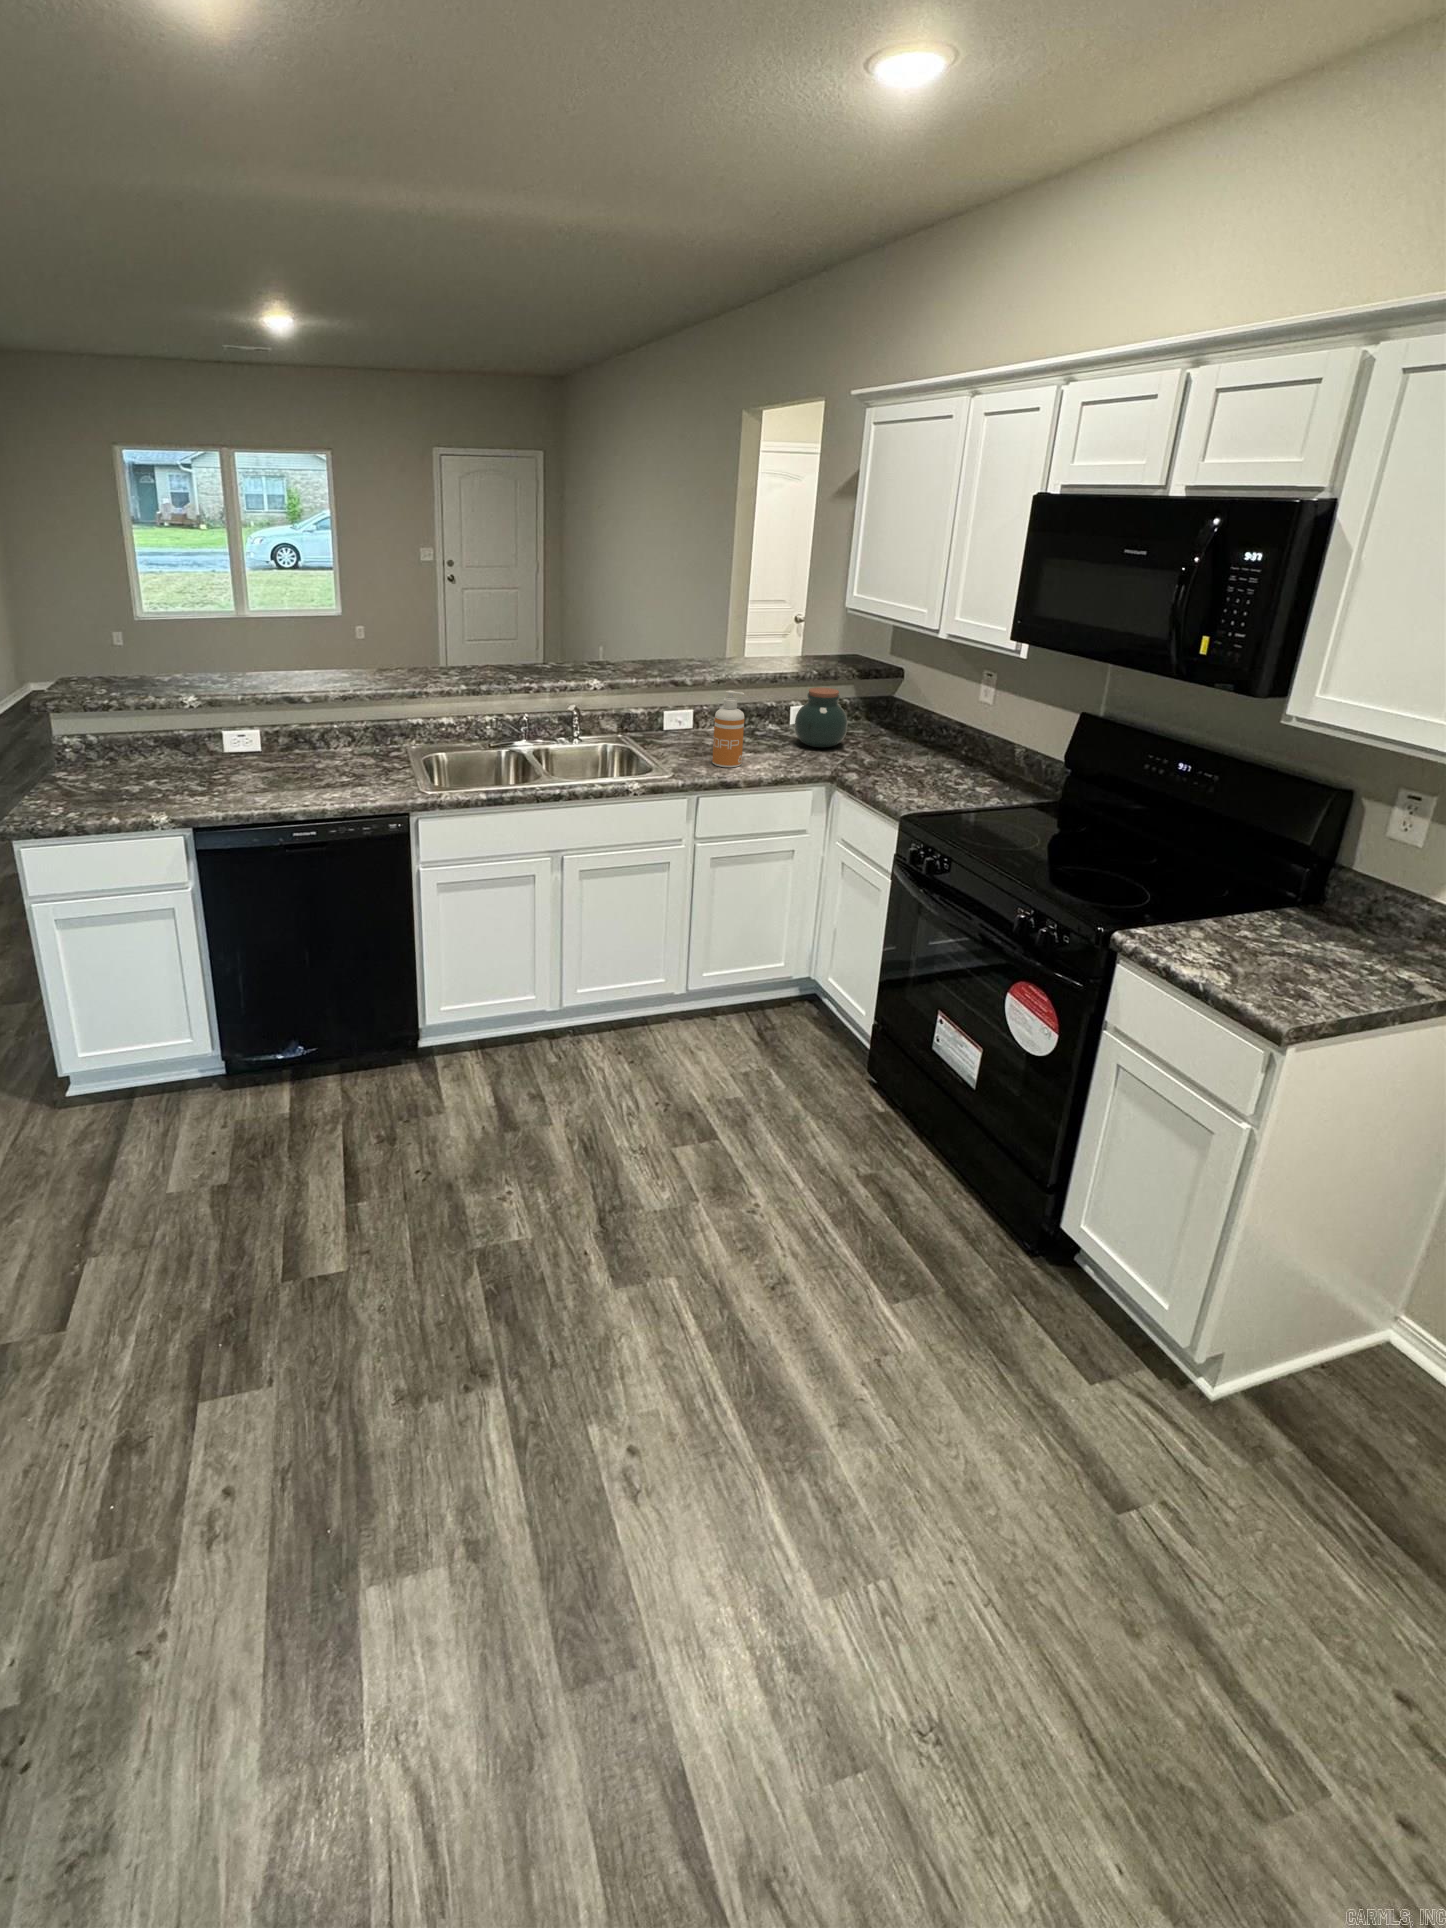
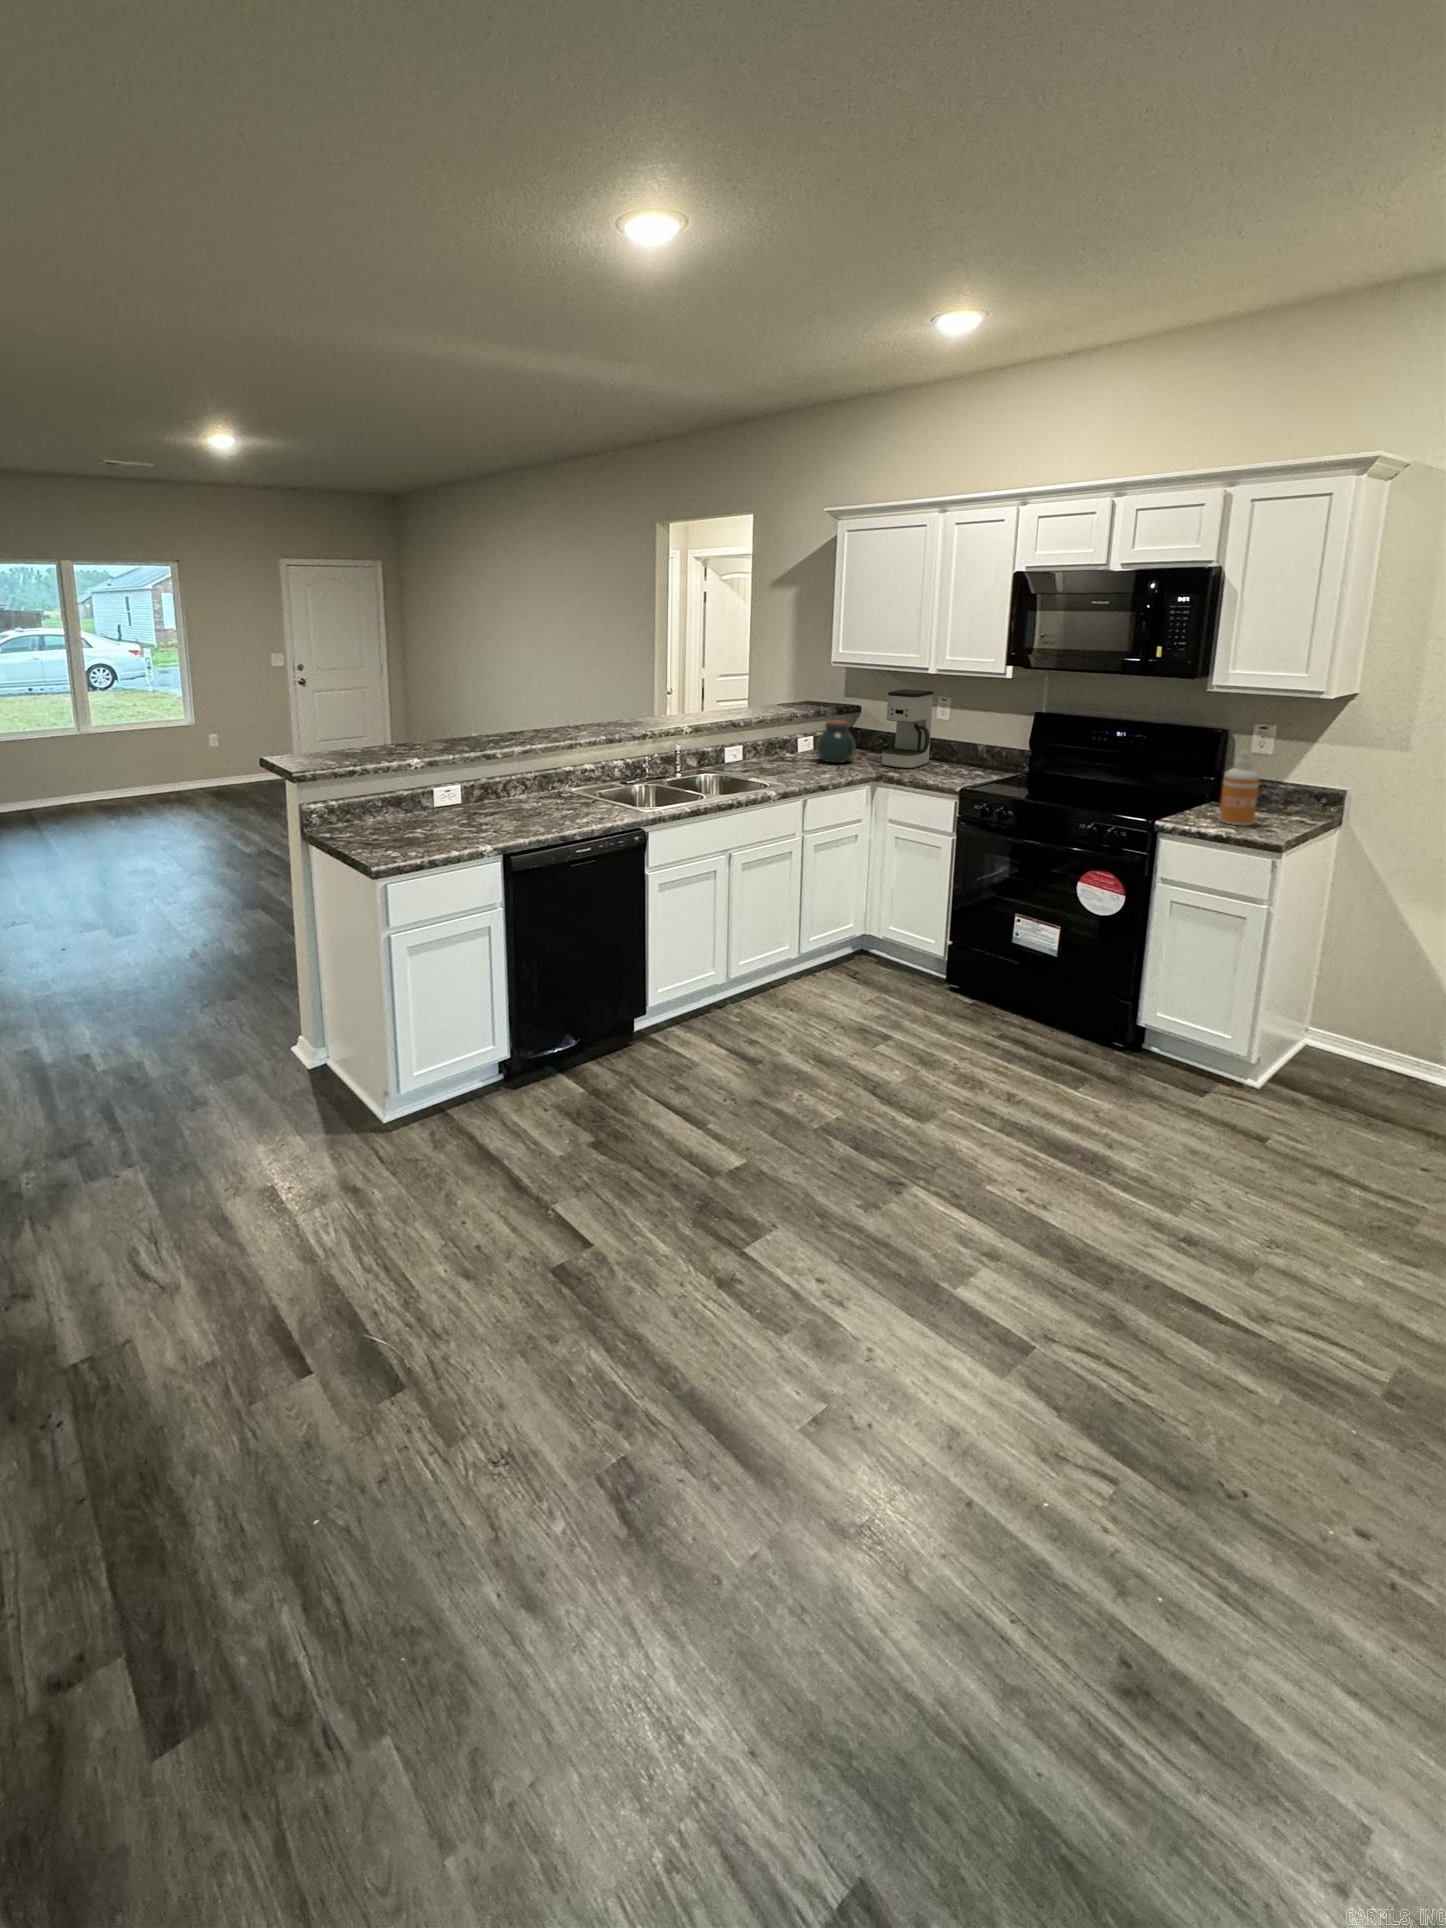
coffee maker: none [869,654,957,771] -> present [881,689,934,769]
soap dispenser: present [712,691,744,767] -> present [1219,751,1260,825]

